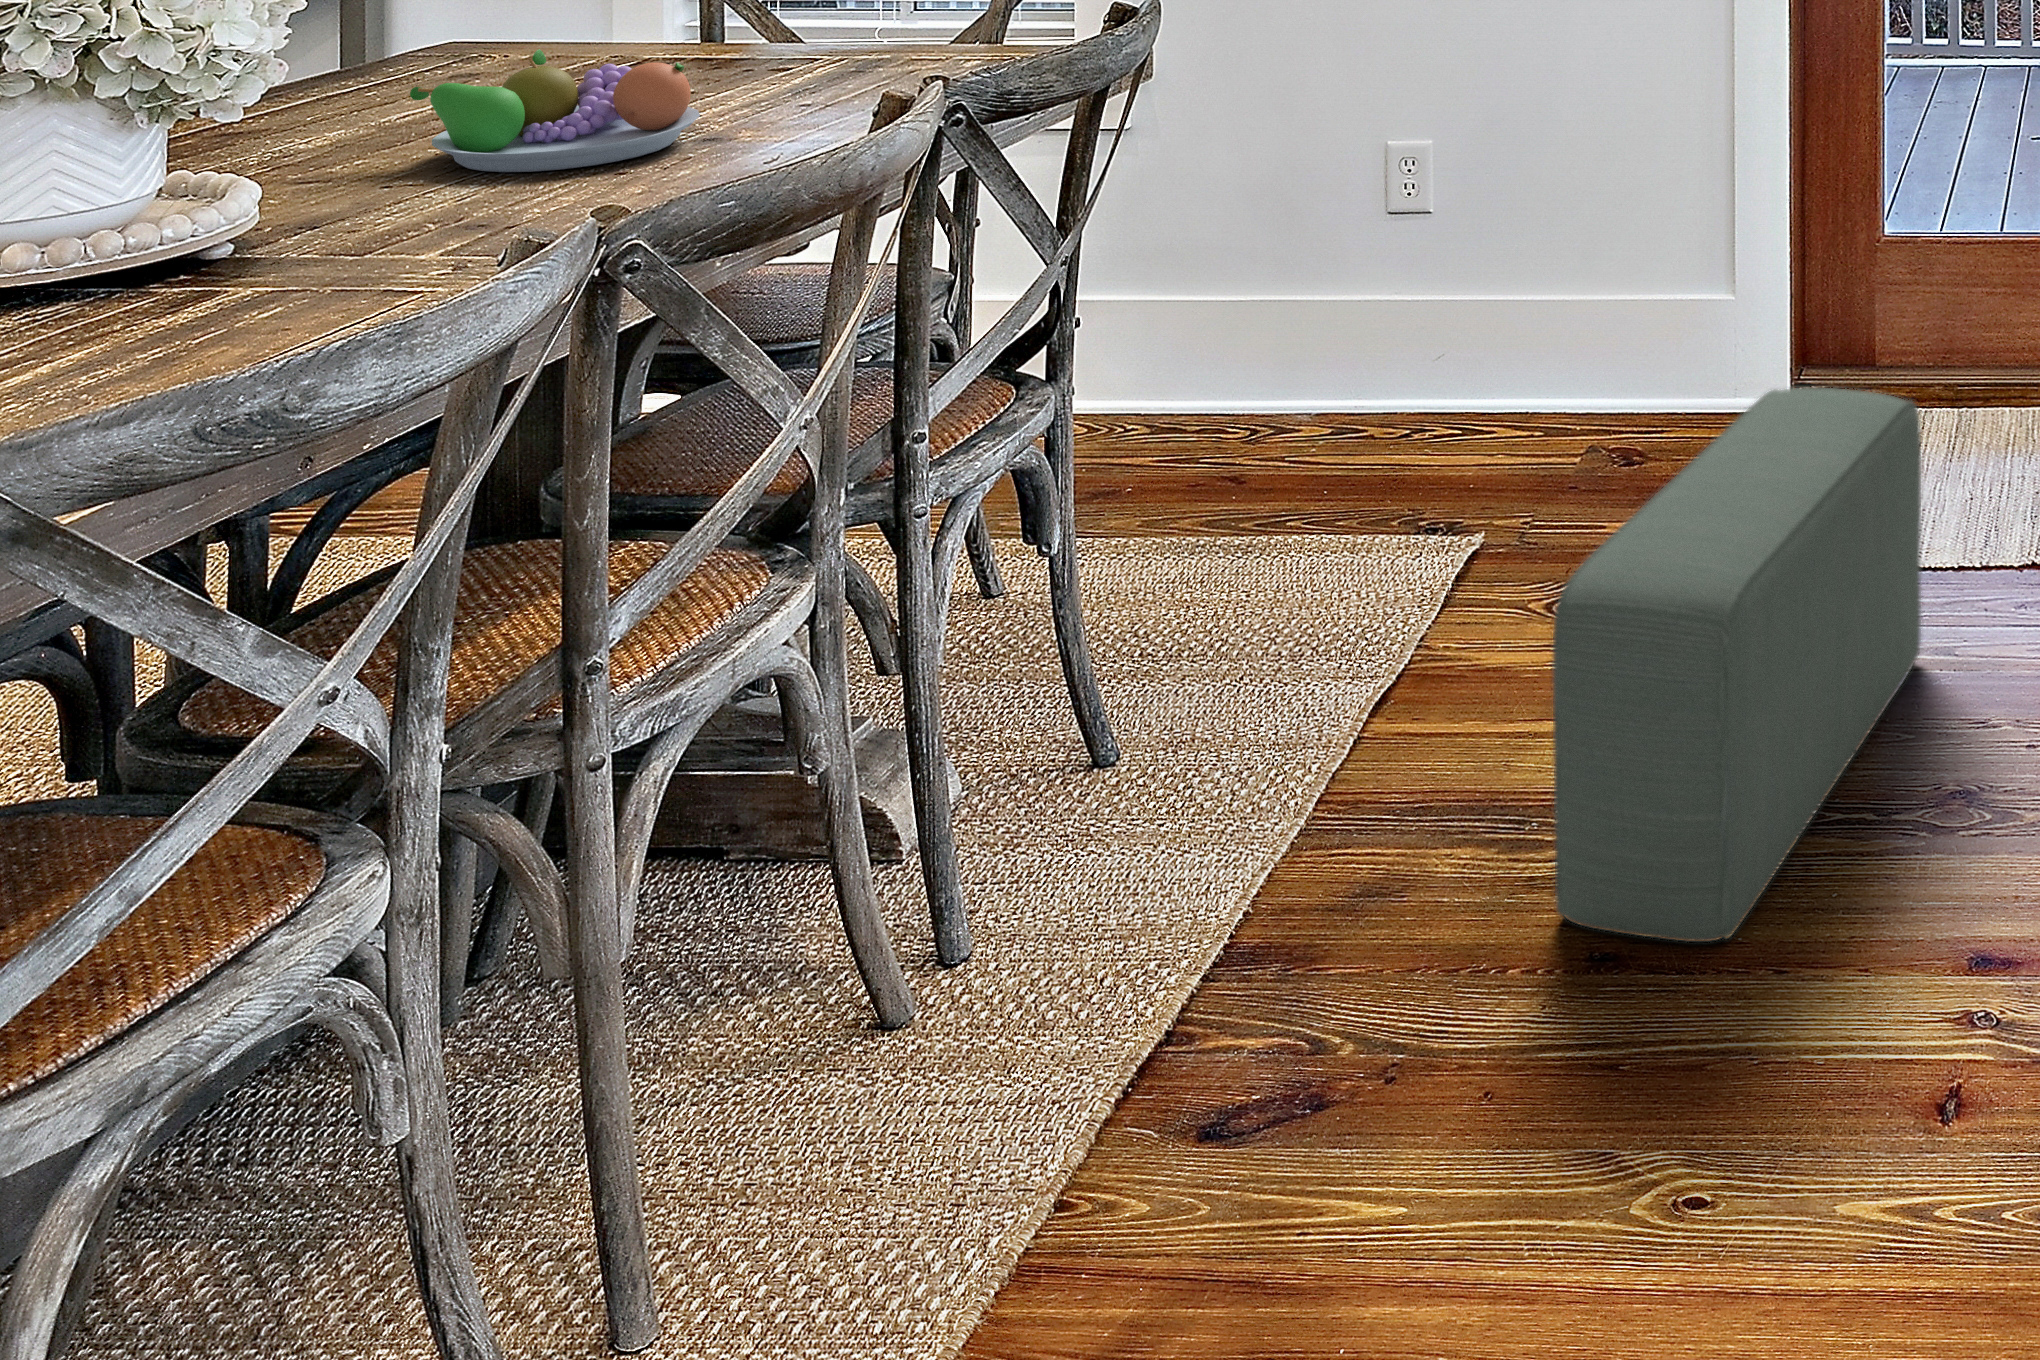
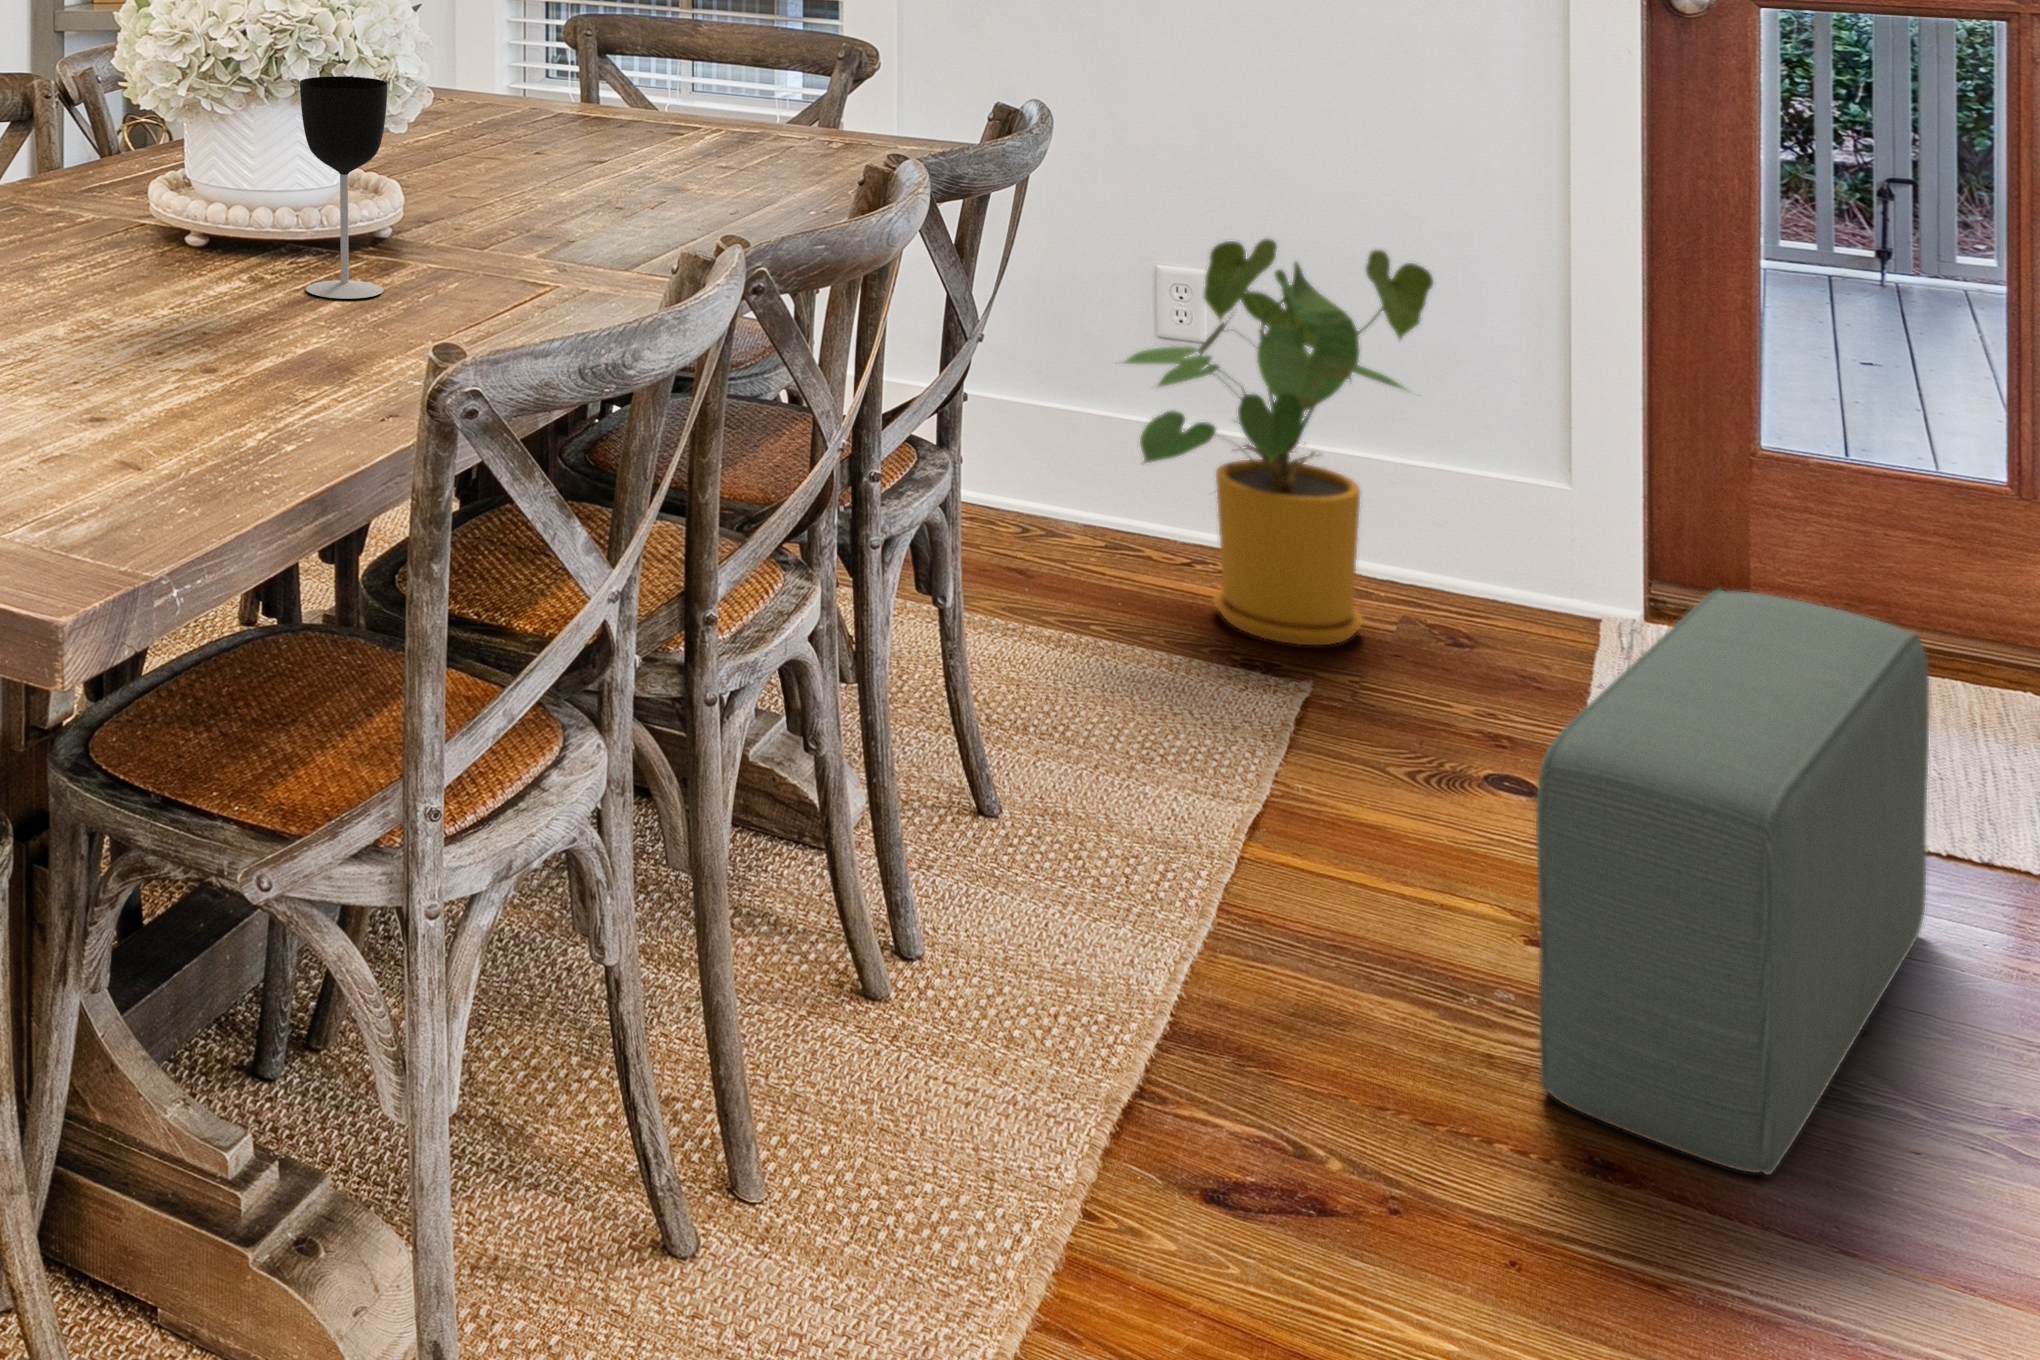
fruit bowl: present [410,49,700,172] -> none [437,100,651,201]
wine glass: none [45,59,188,353] -> present [300,76,387,299]
house plant: none [1305,101,1615,502] -> present [1124,239,1433,645]

